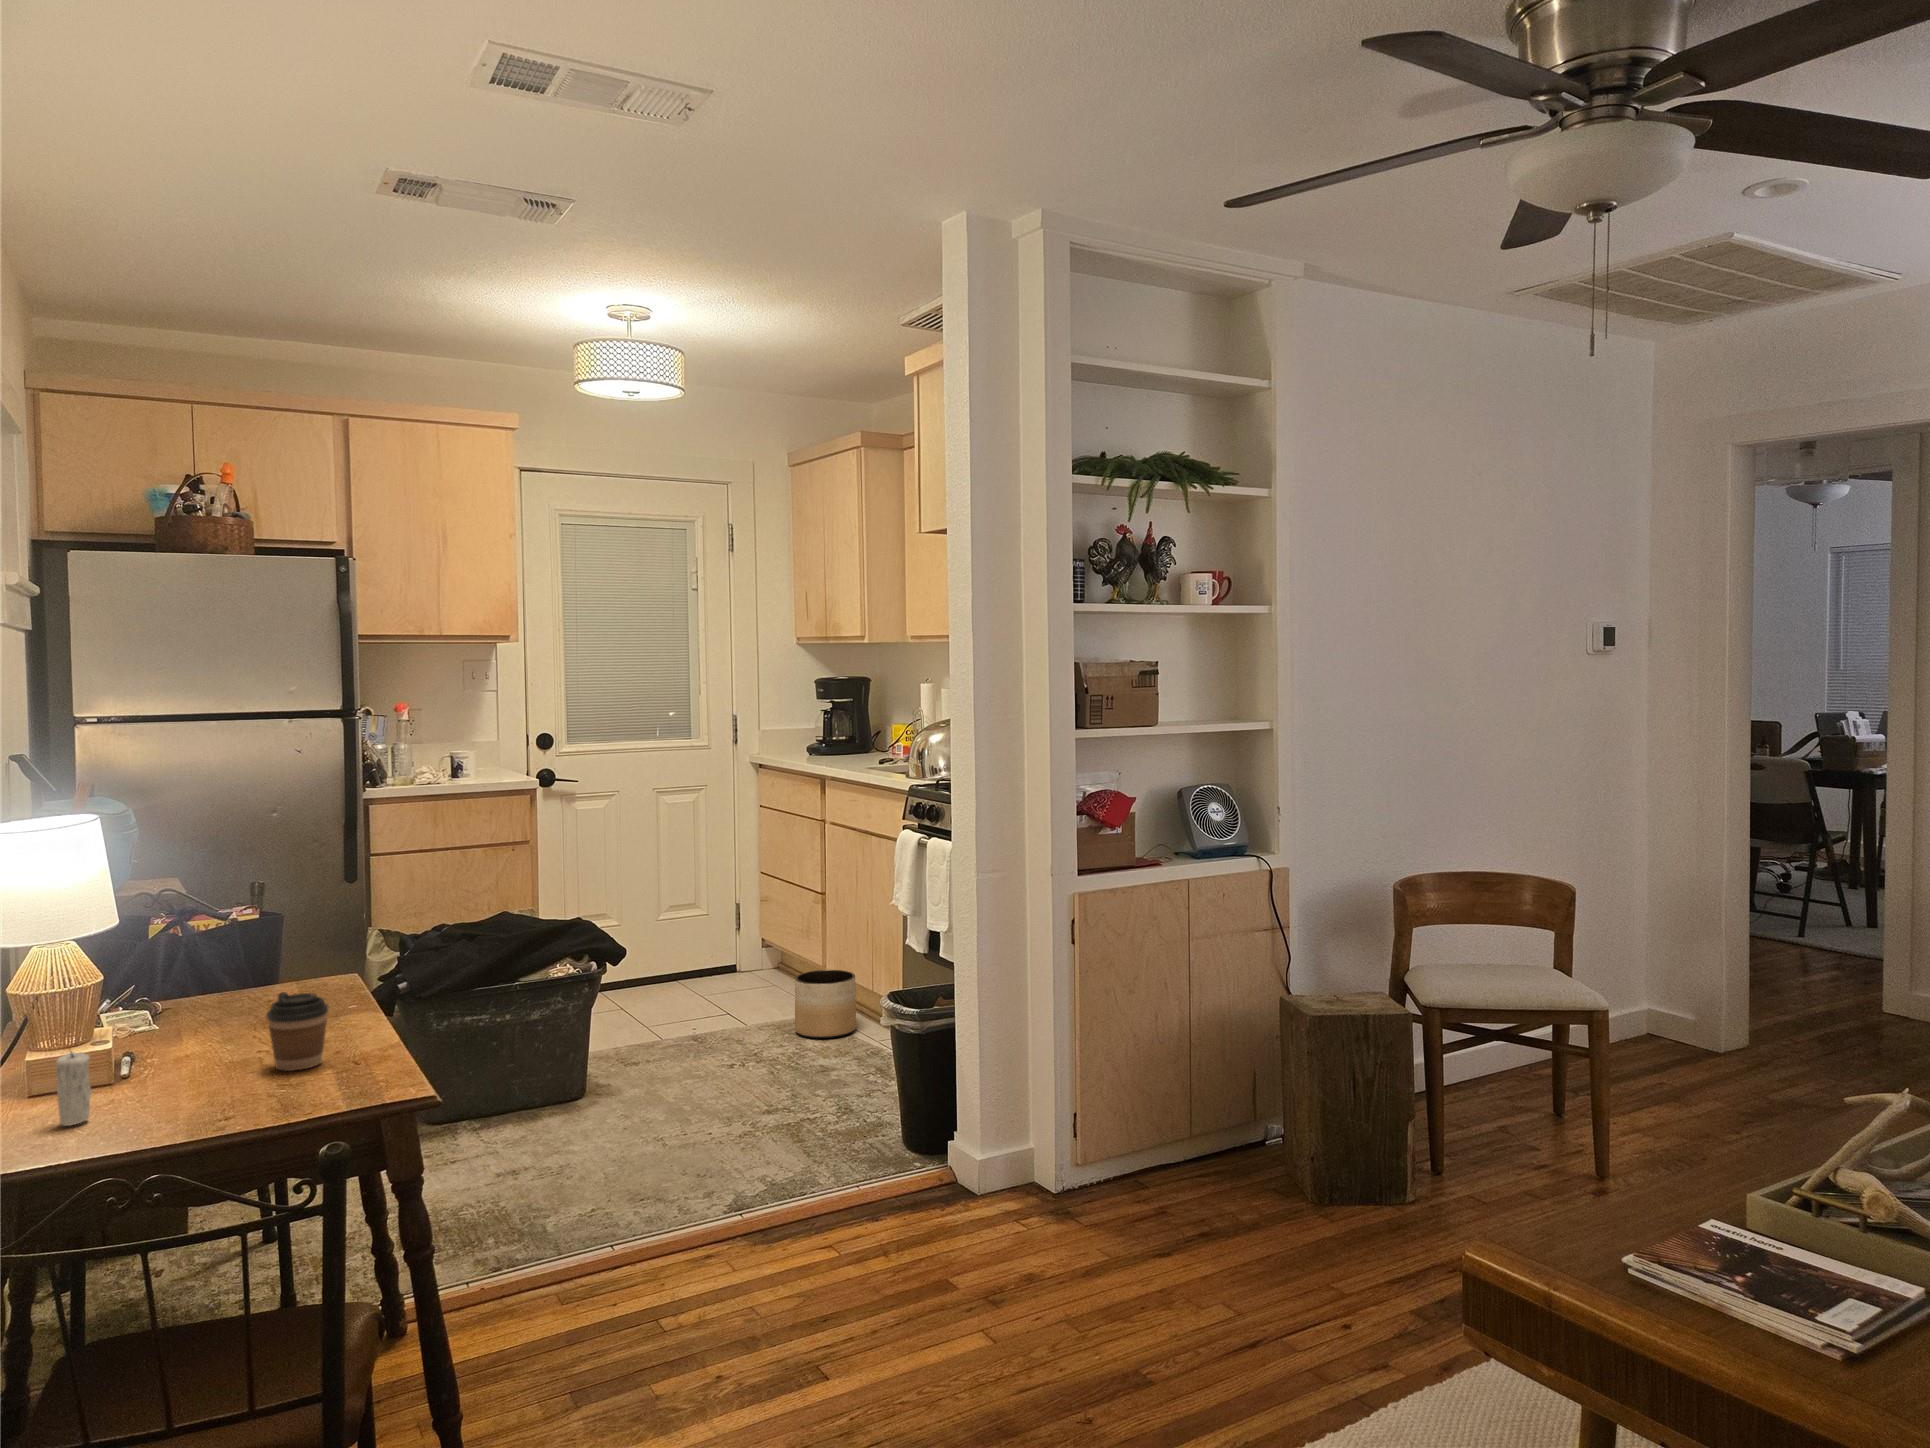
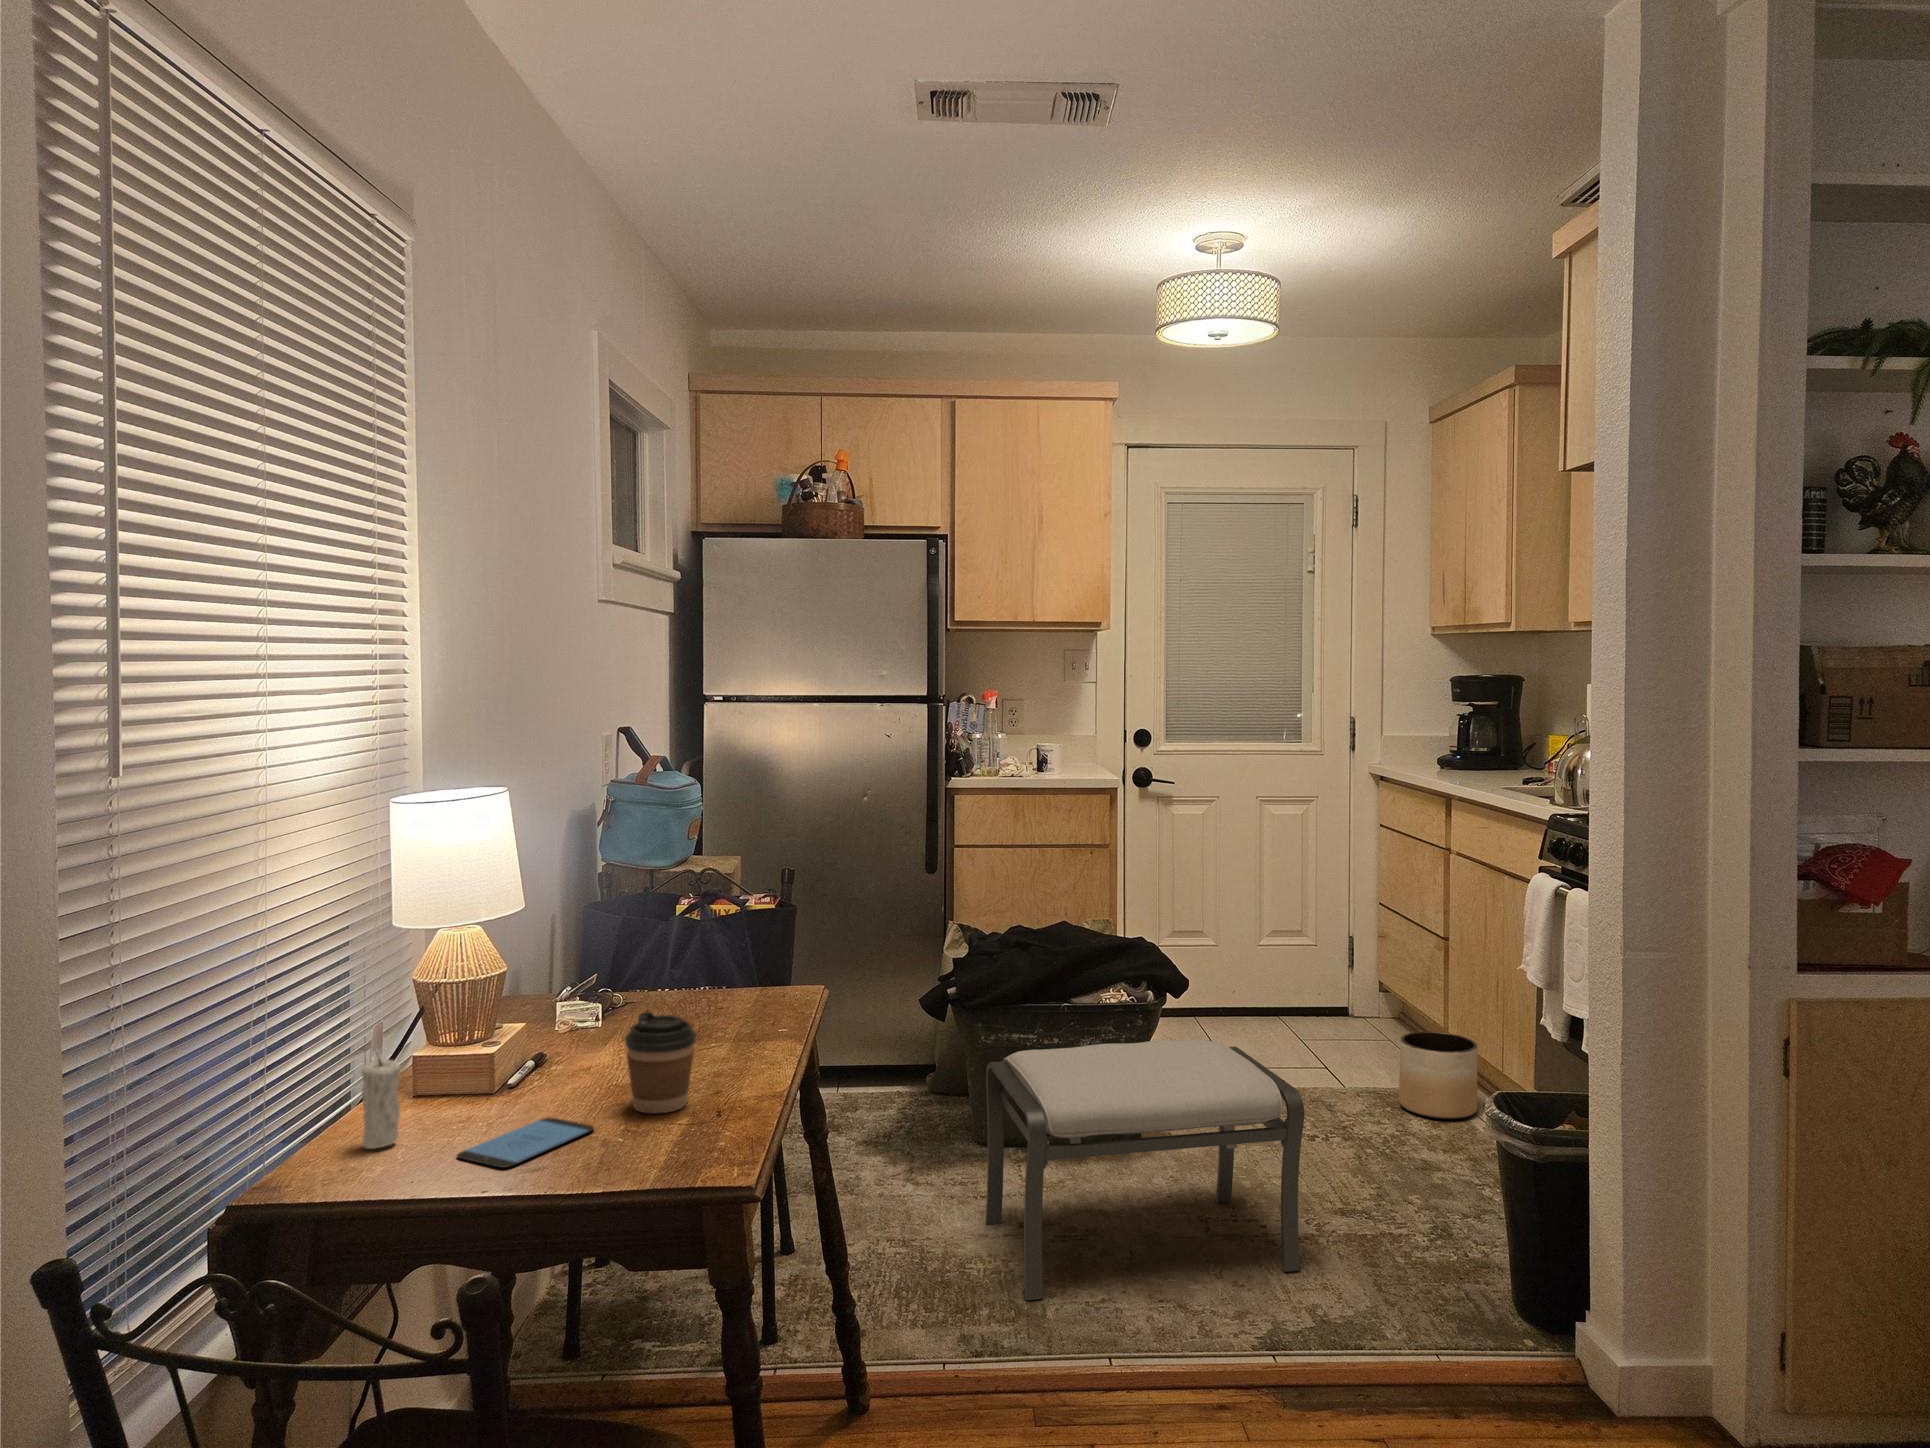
ottoman: none [464,992,745,1221] -> present [985,1040,1304,1300]
smartphone: none [158,1083,260,1118] -> present [457,1118,594,1168]

